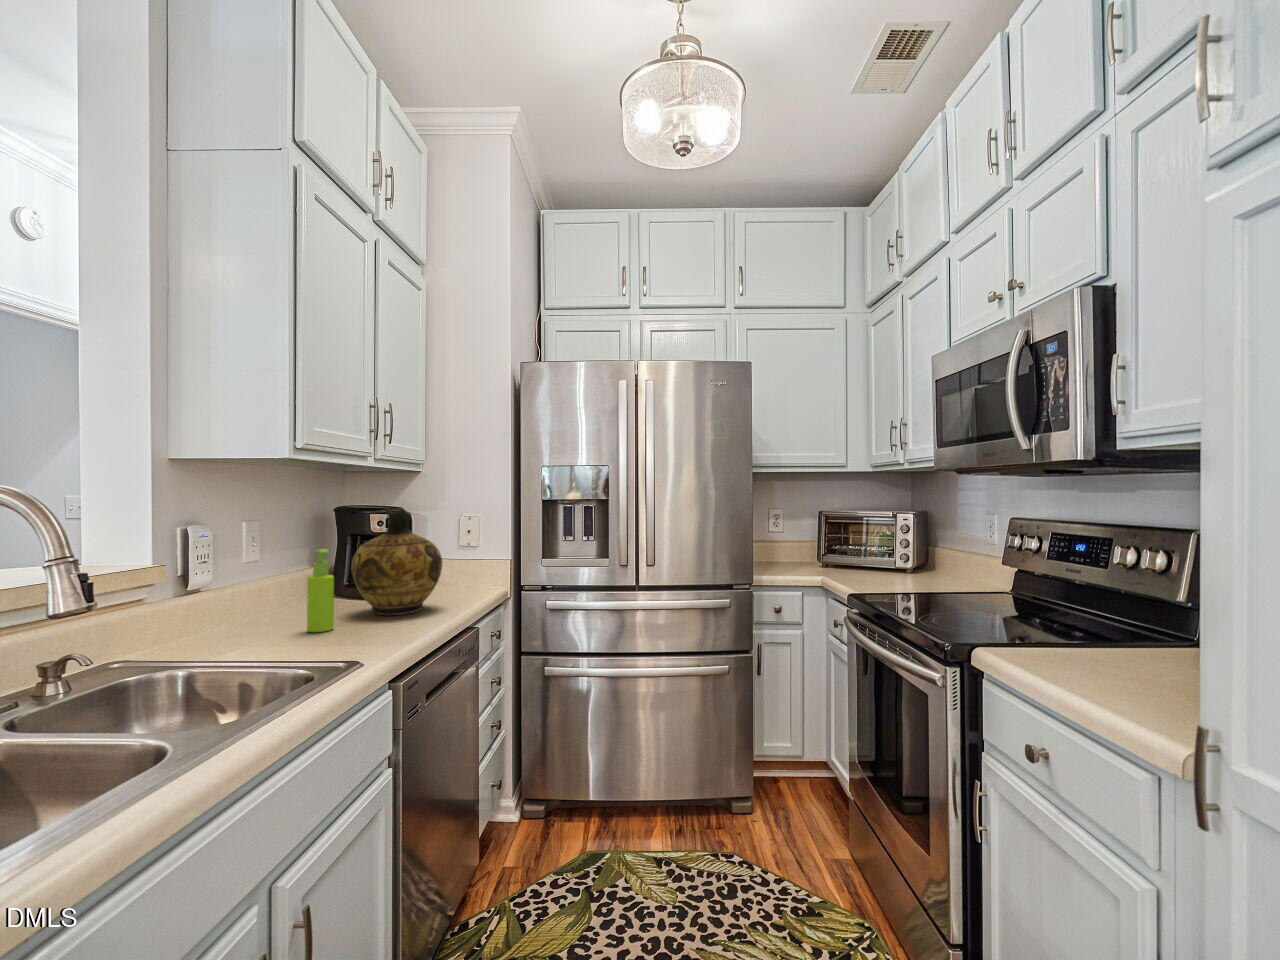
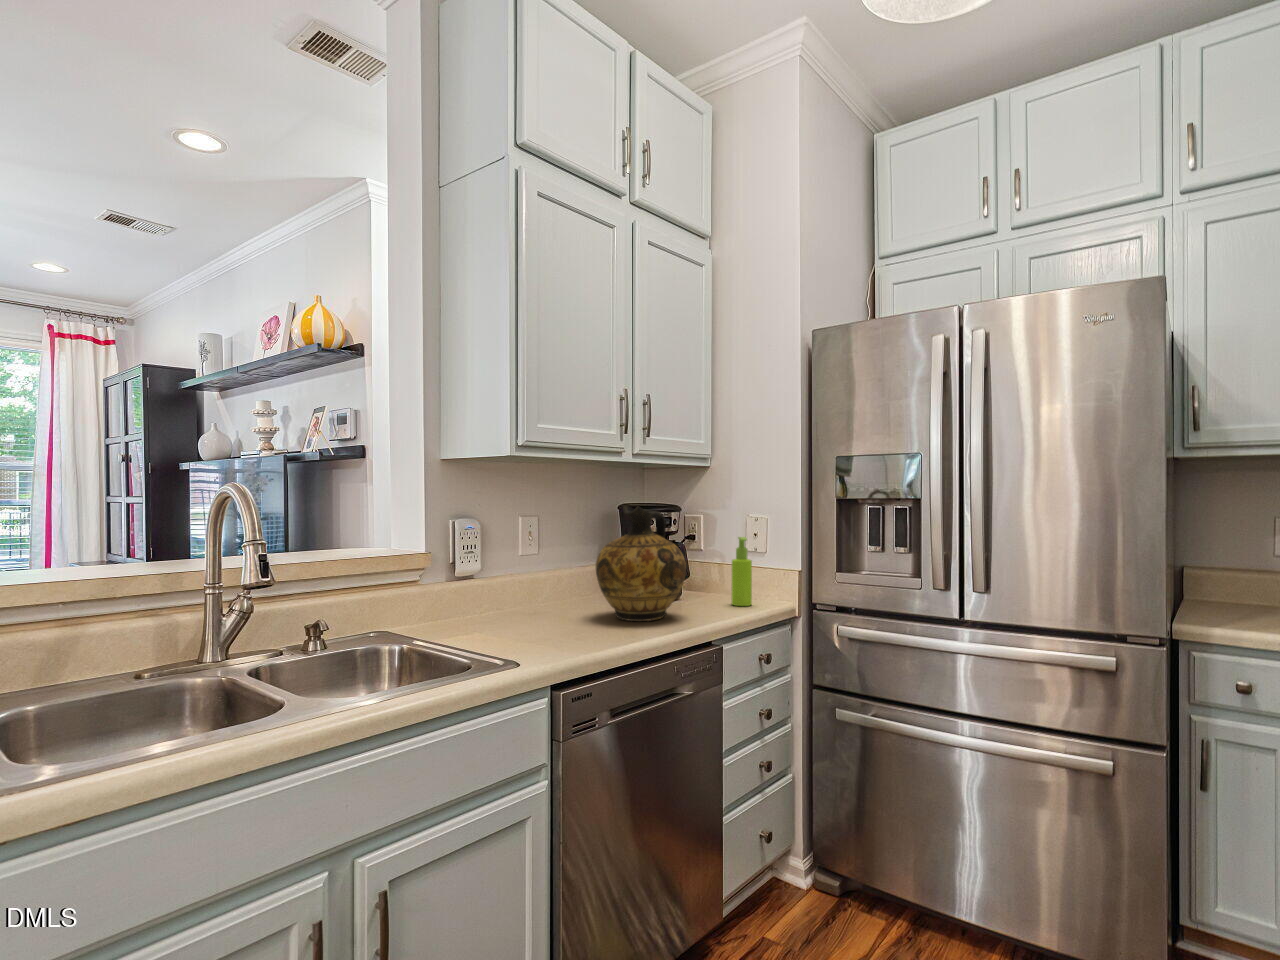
soap dispenser: present [307,549,334,632] -> present [732,537,752,606]

